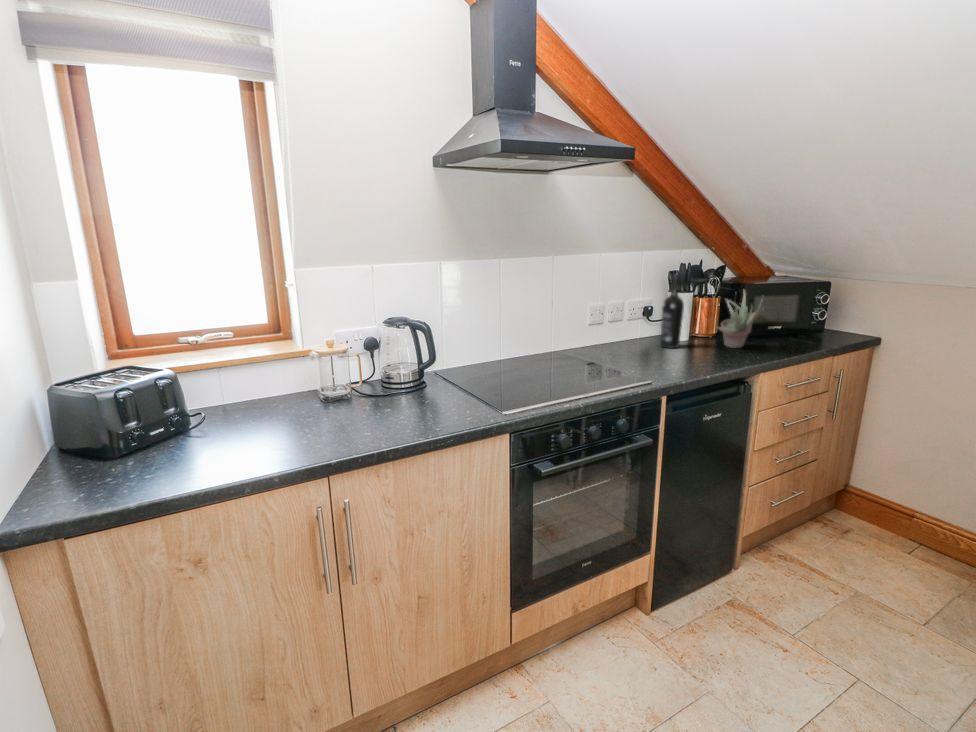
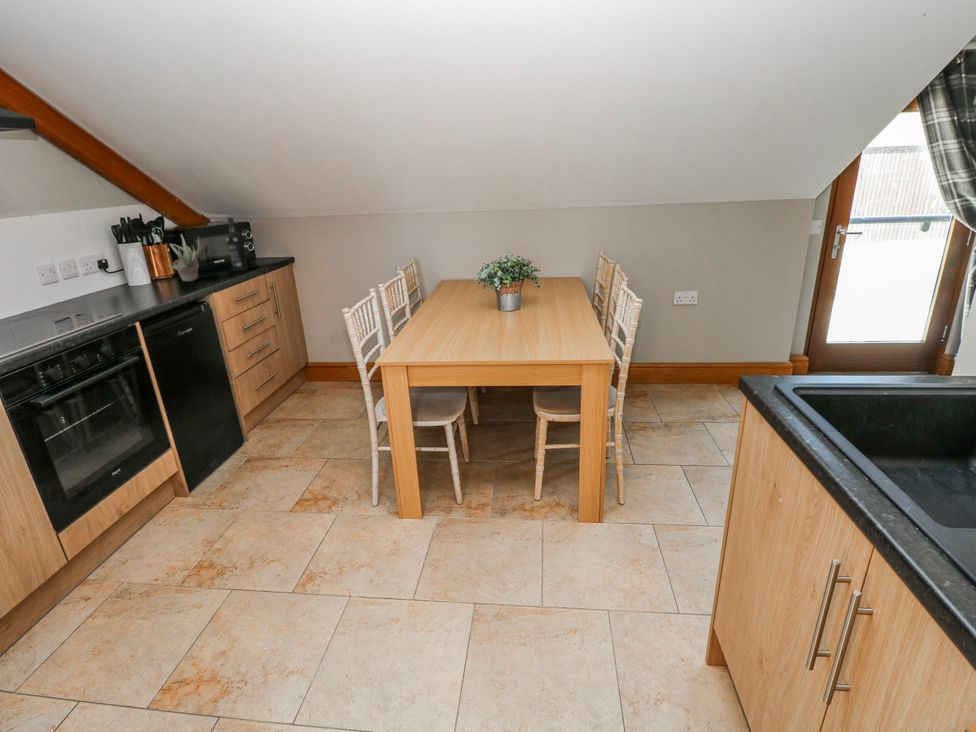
wine bottle: present [660,276,684,348] -> present [226,217,247,272]

